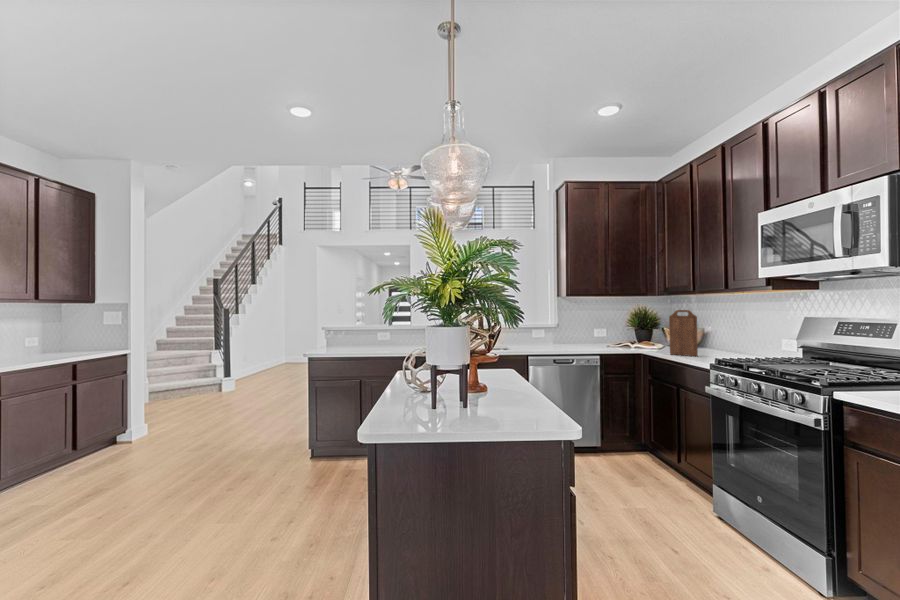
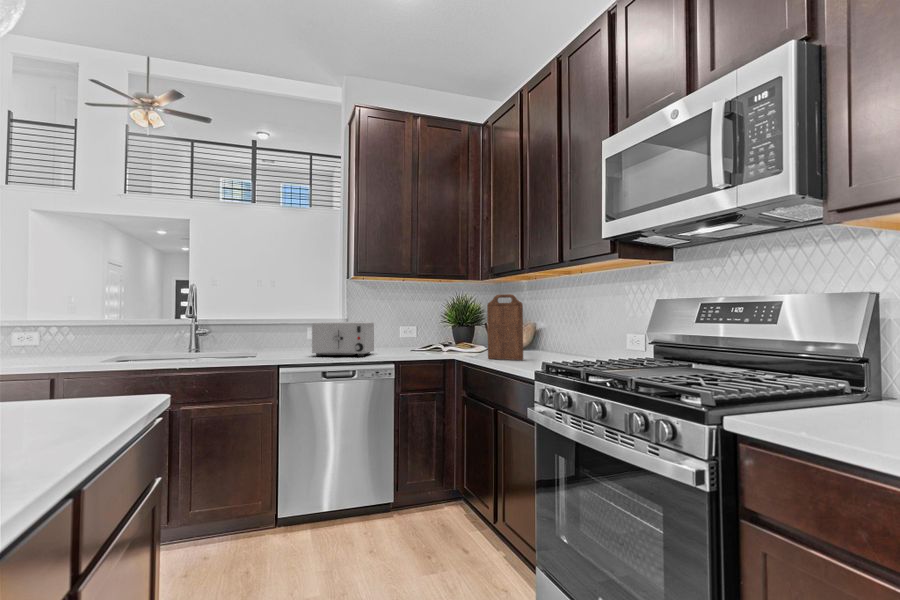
toaster: none [541,326,582,350] -> present [312,321,374,356]

